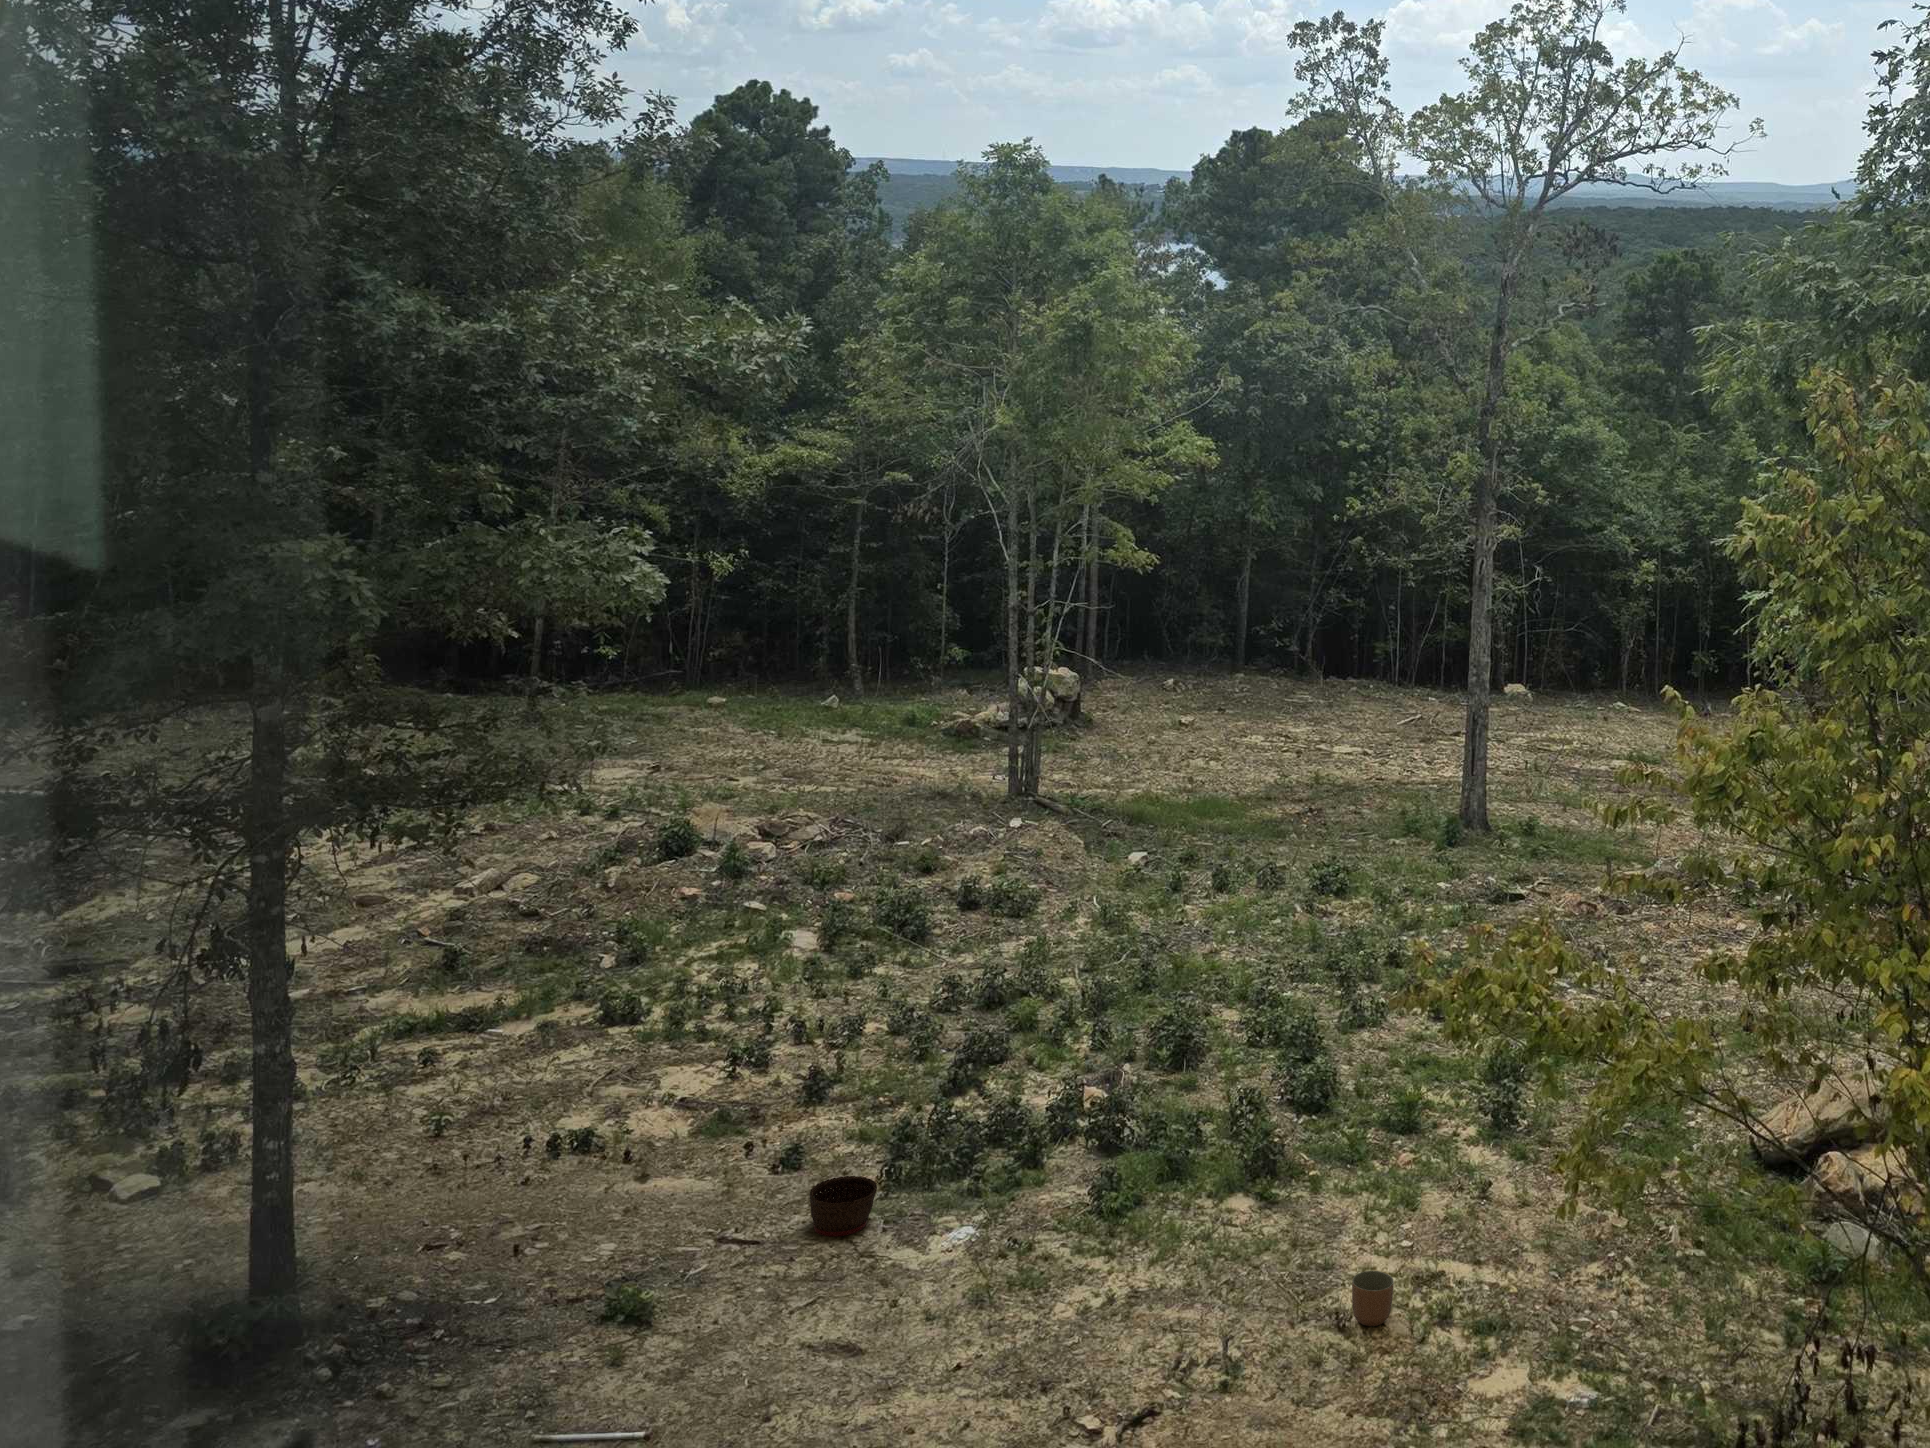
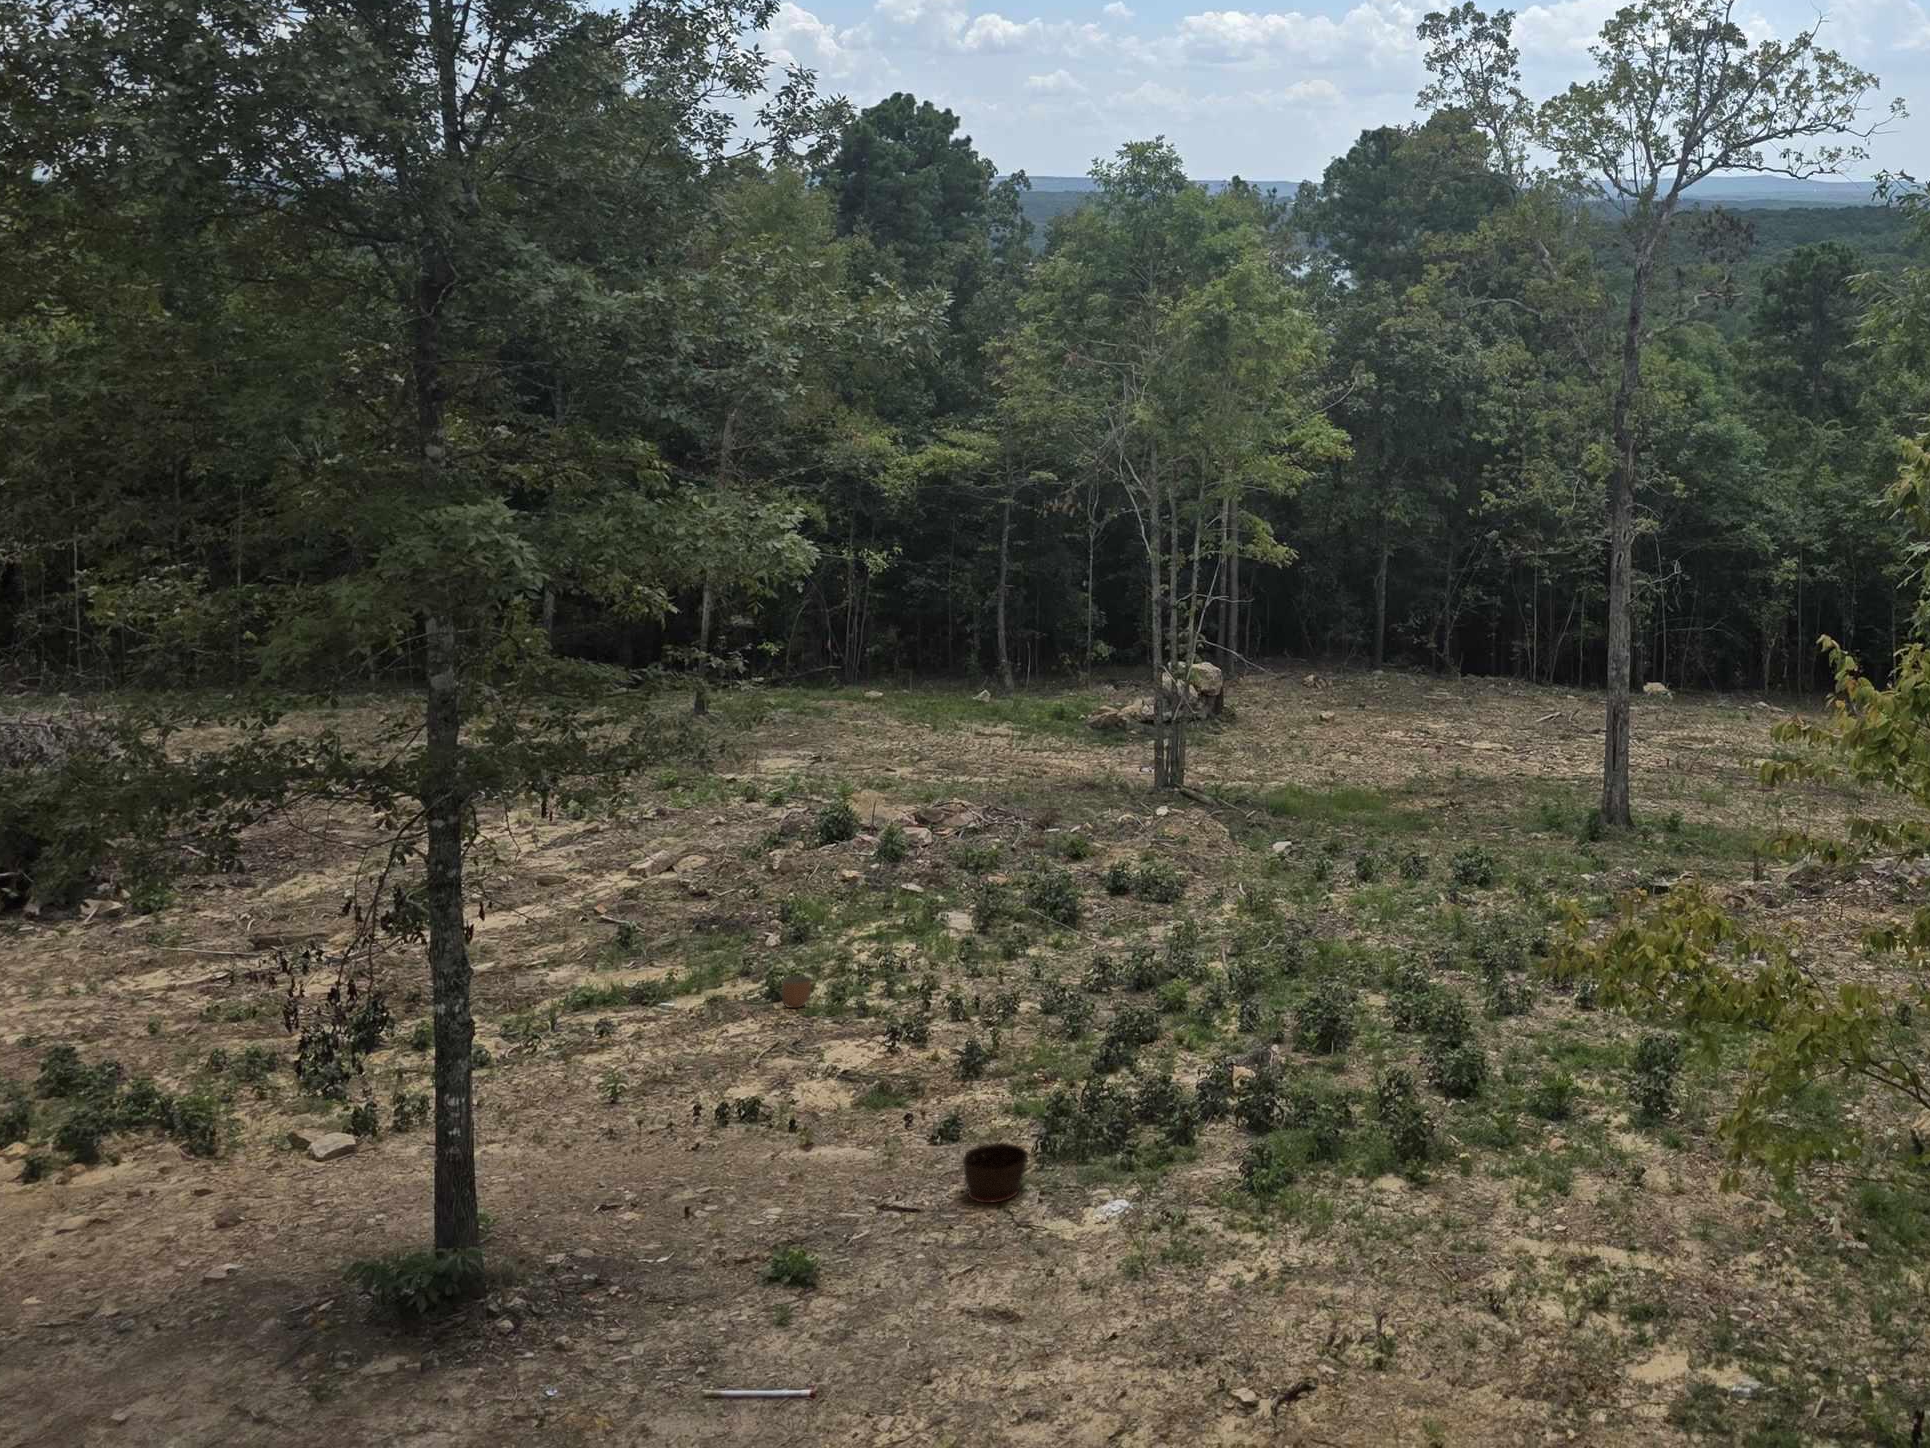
planter: present [1352,1271,1394,1326] -> present [782,975,812,1008]

